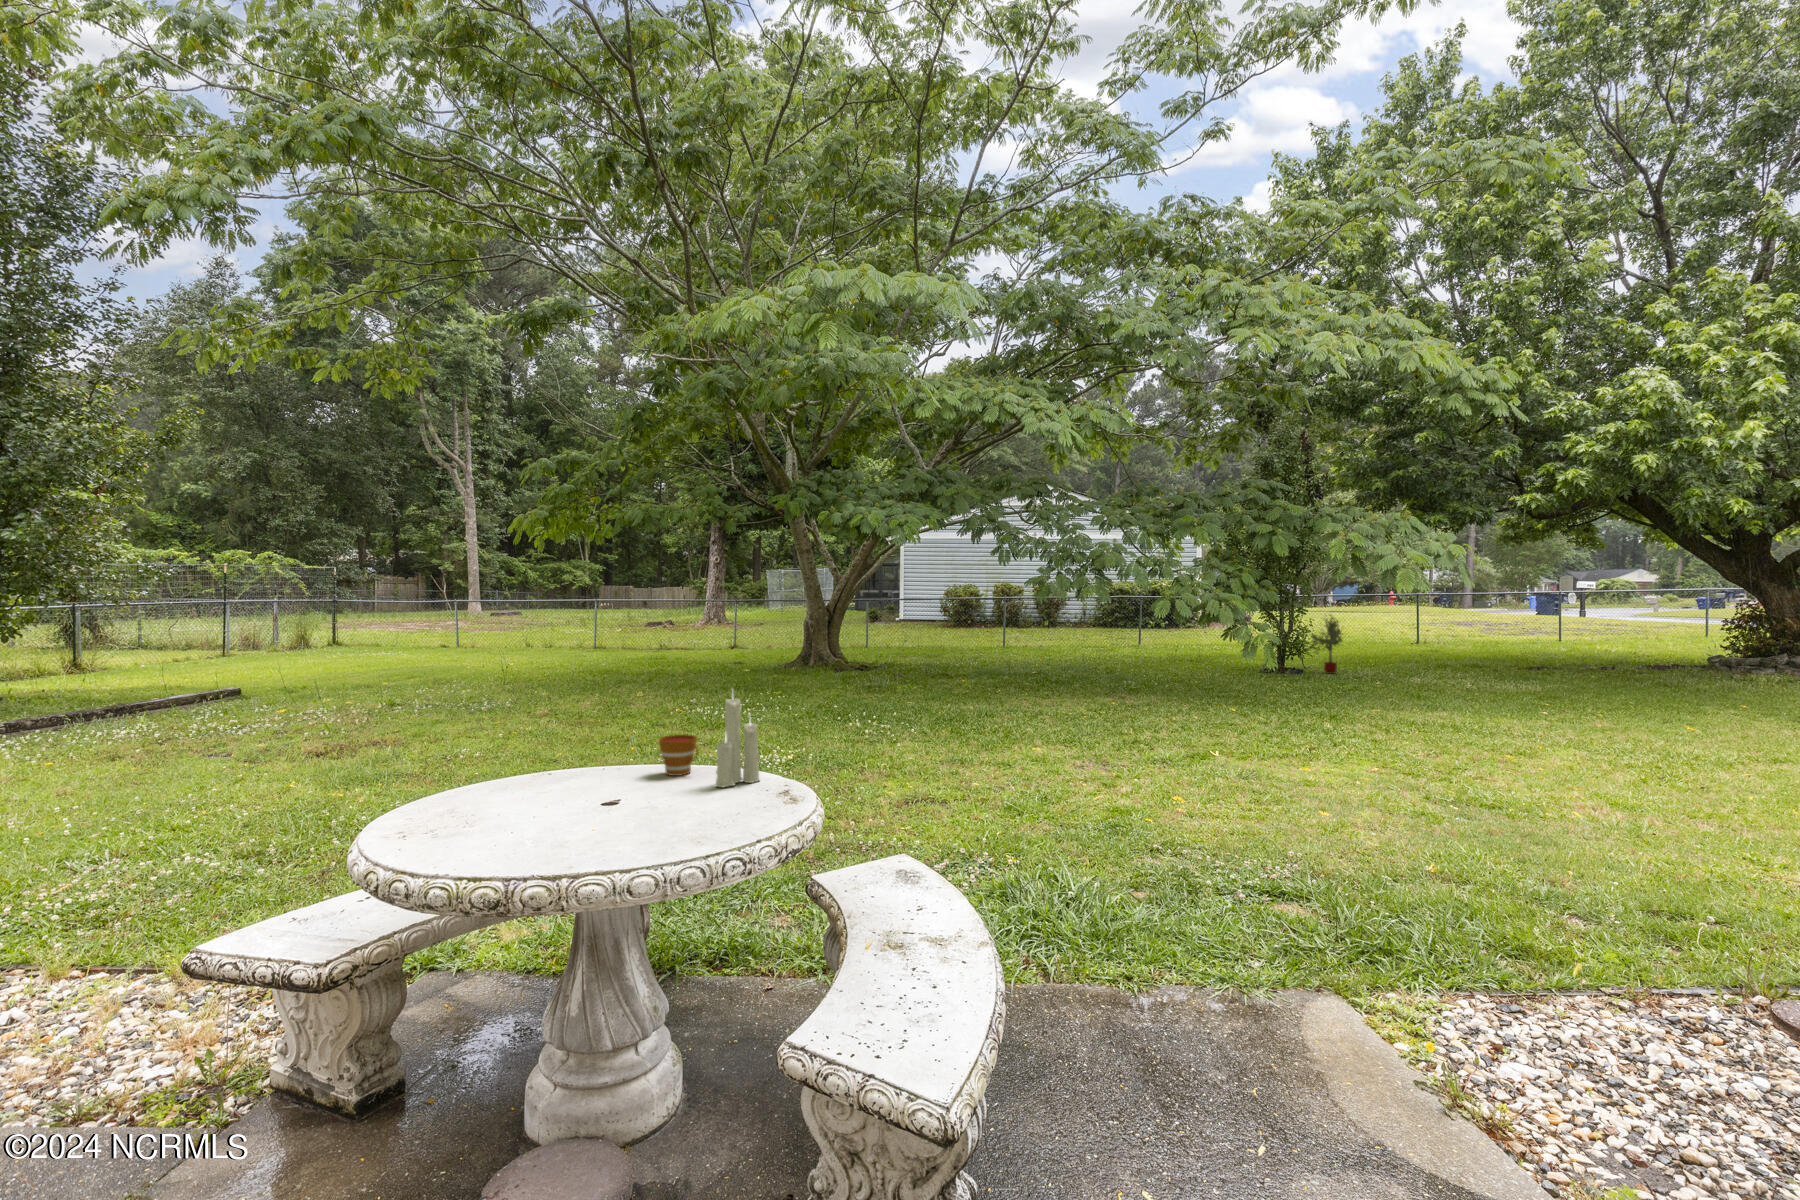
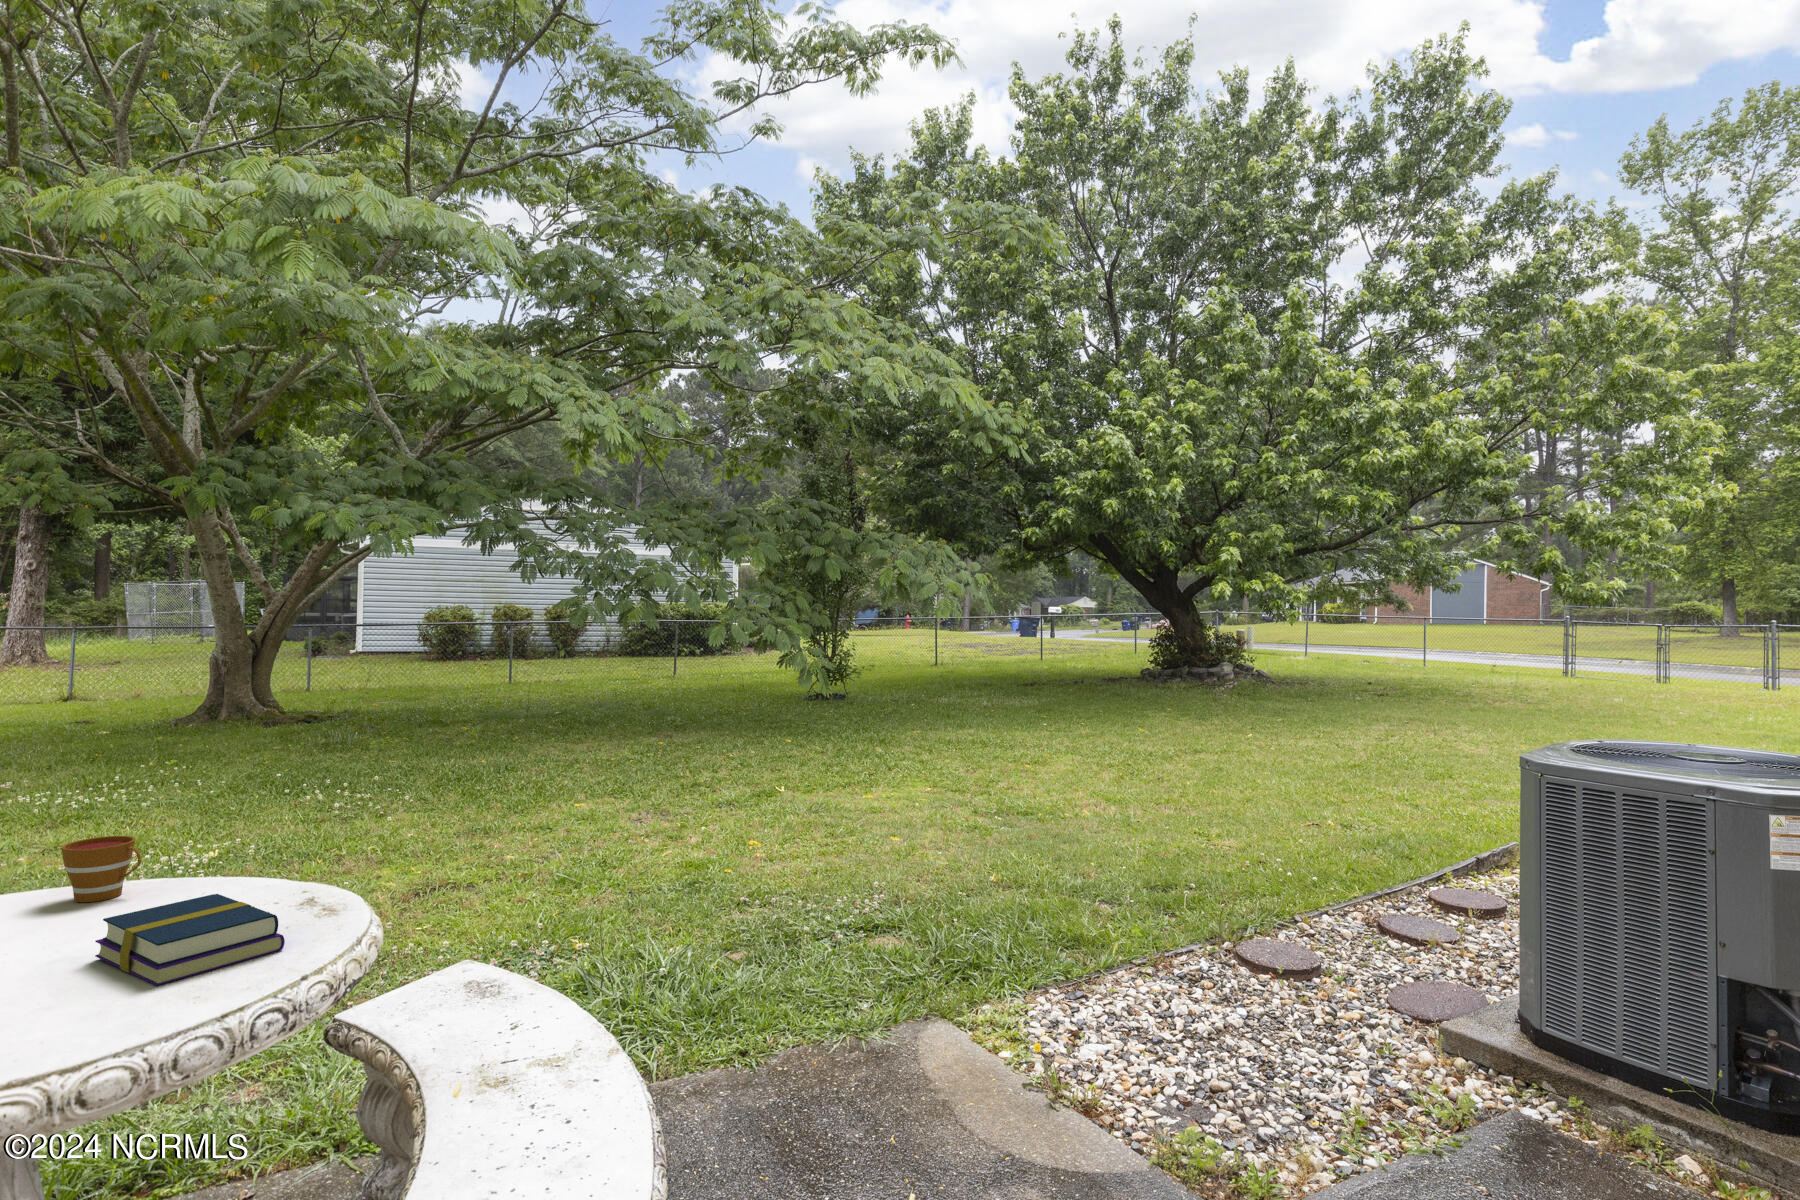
potted tree: present [1311,615,1342,674] -> none [850,642,882,703]
candle: present [715,698,759,787] -> none [183,751,259,907]
book: none [656,780,752,836] -> present [95,894,285,986]

